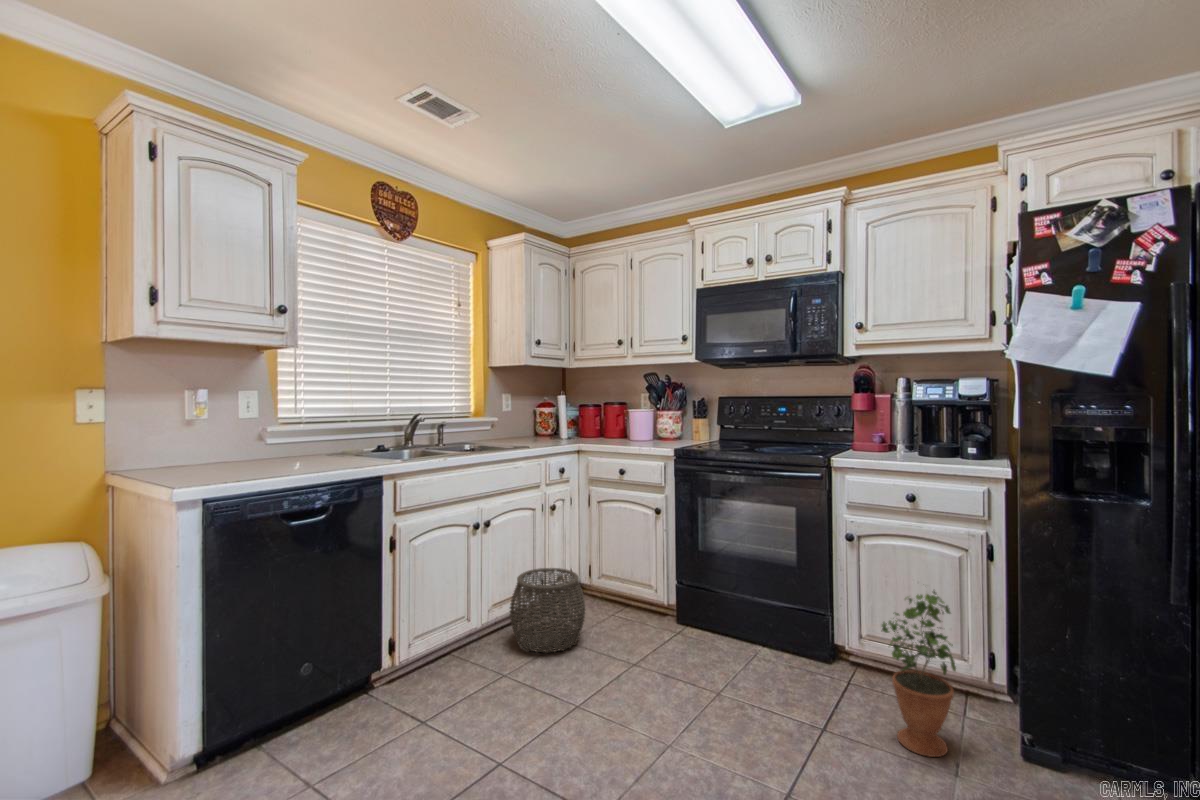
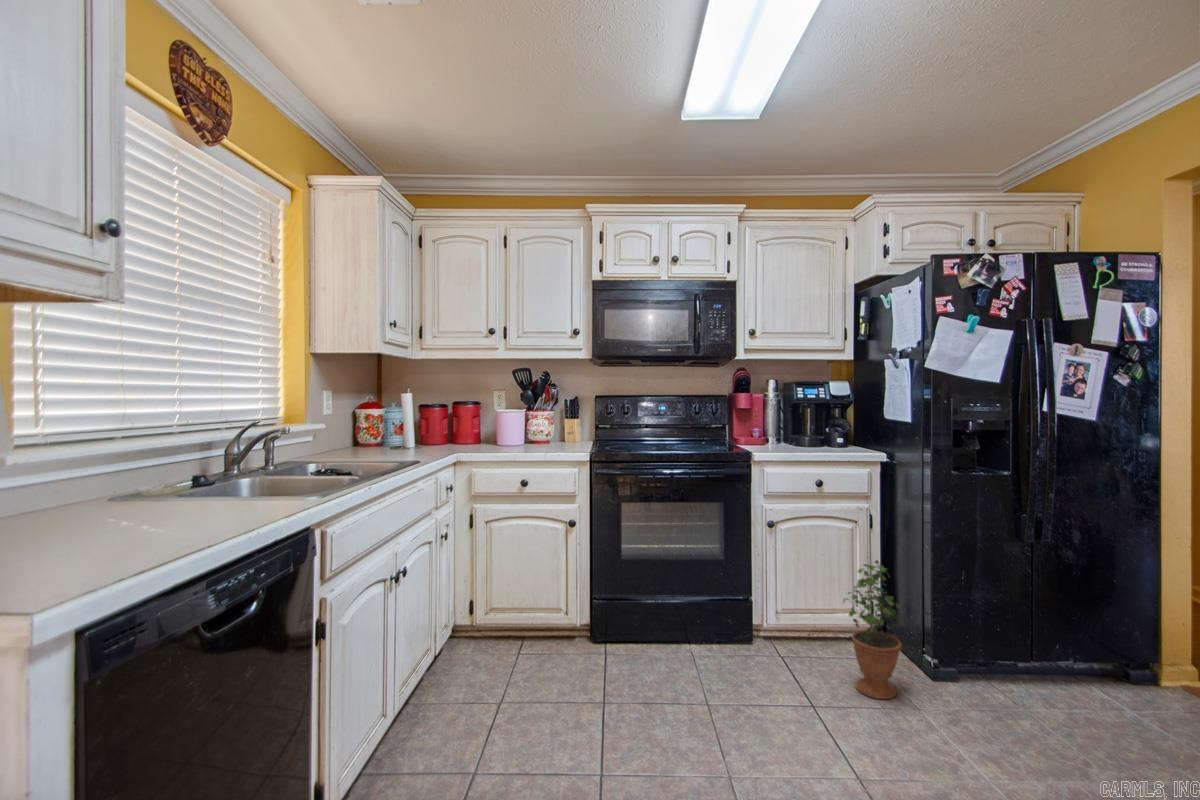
woven basket: present [510,568,585,653] -> none [433,612,531,726]

